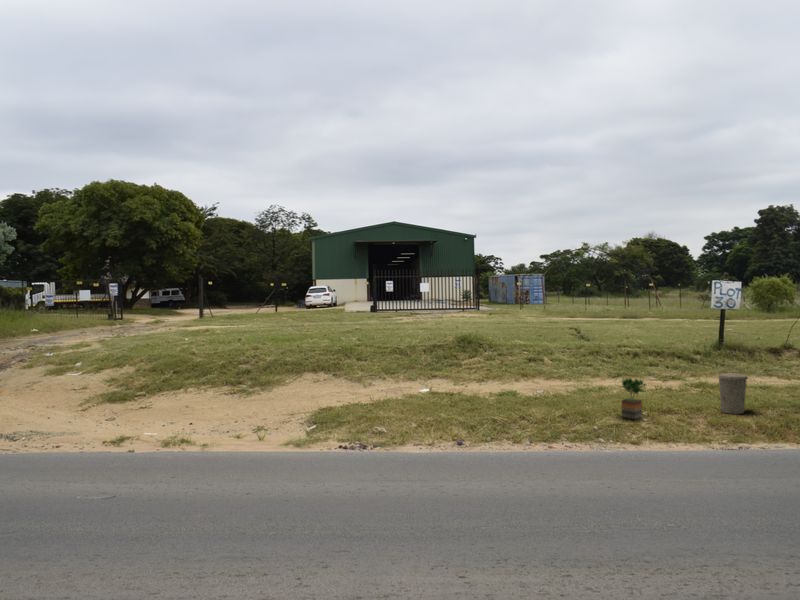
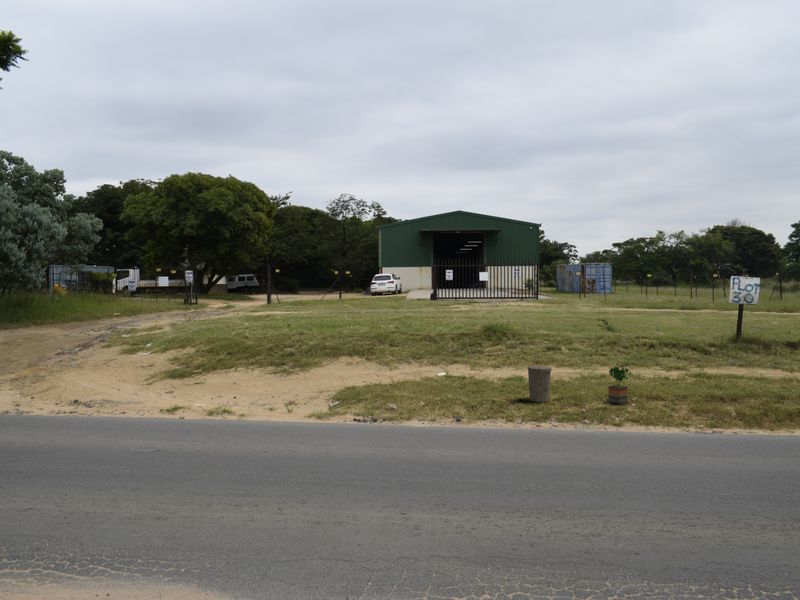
trash can: present [718,373,748,414] -> present [528,365,552,402]

